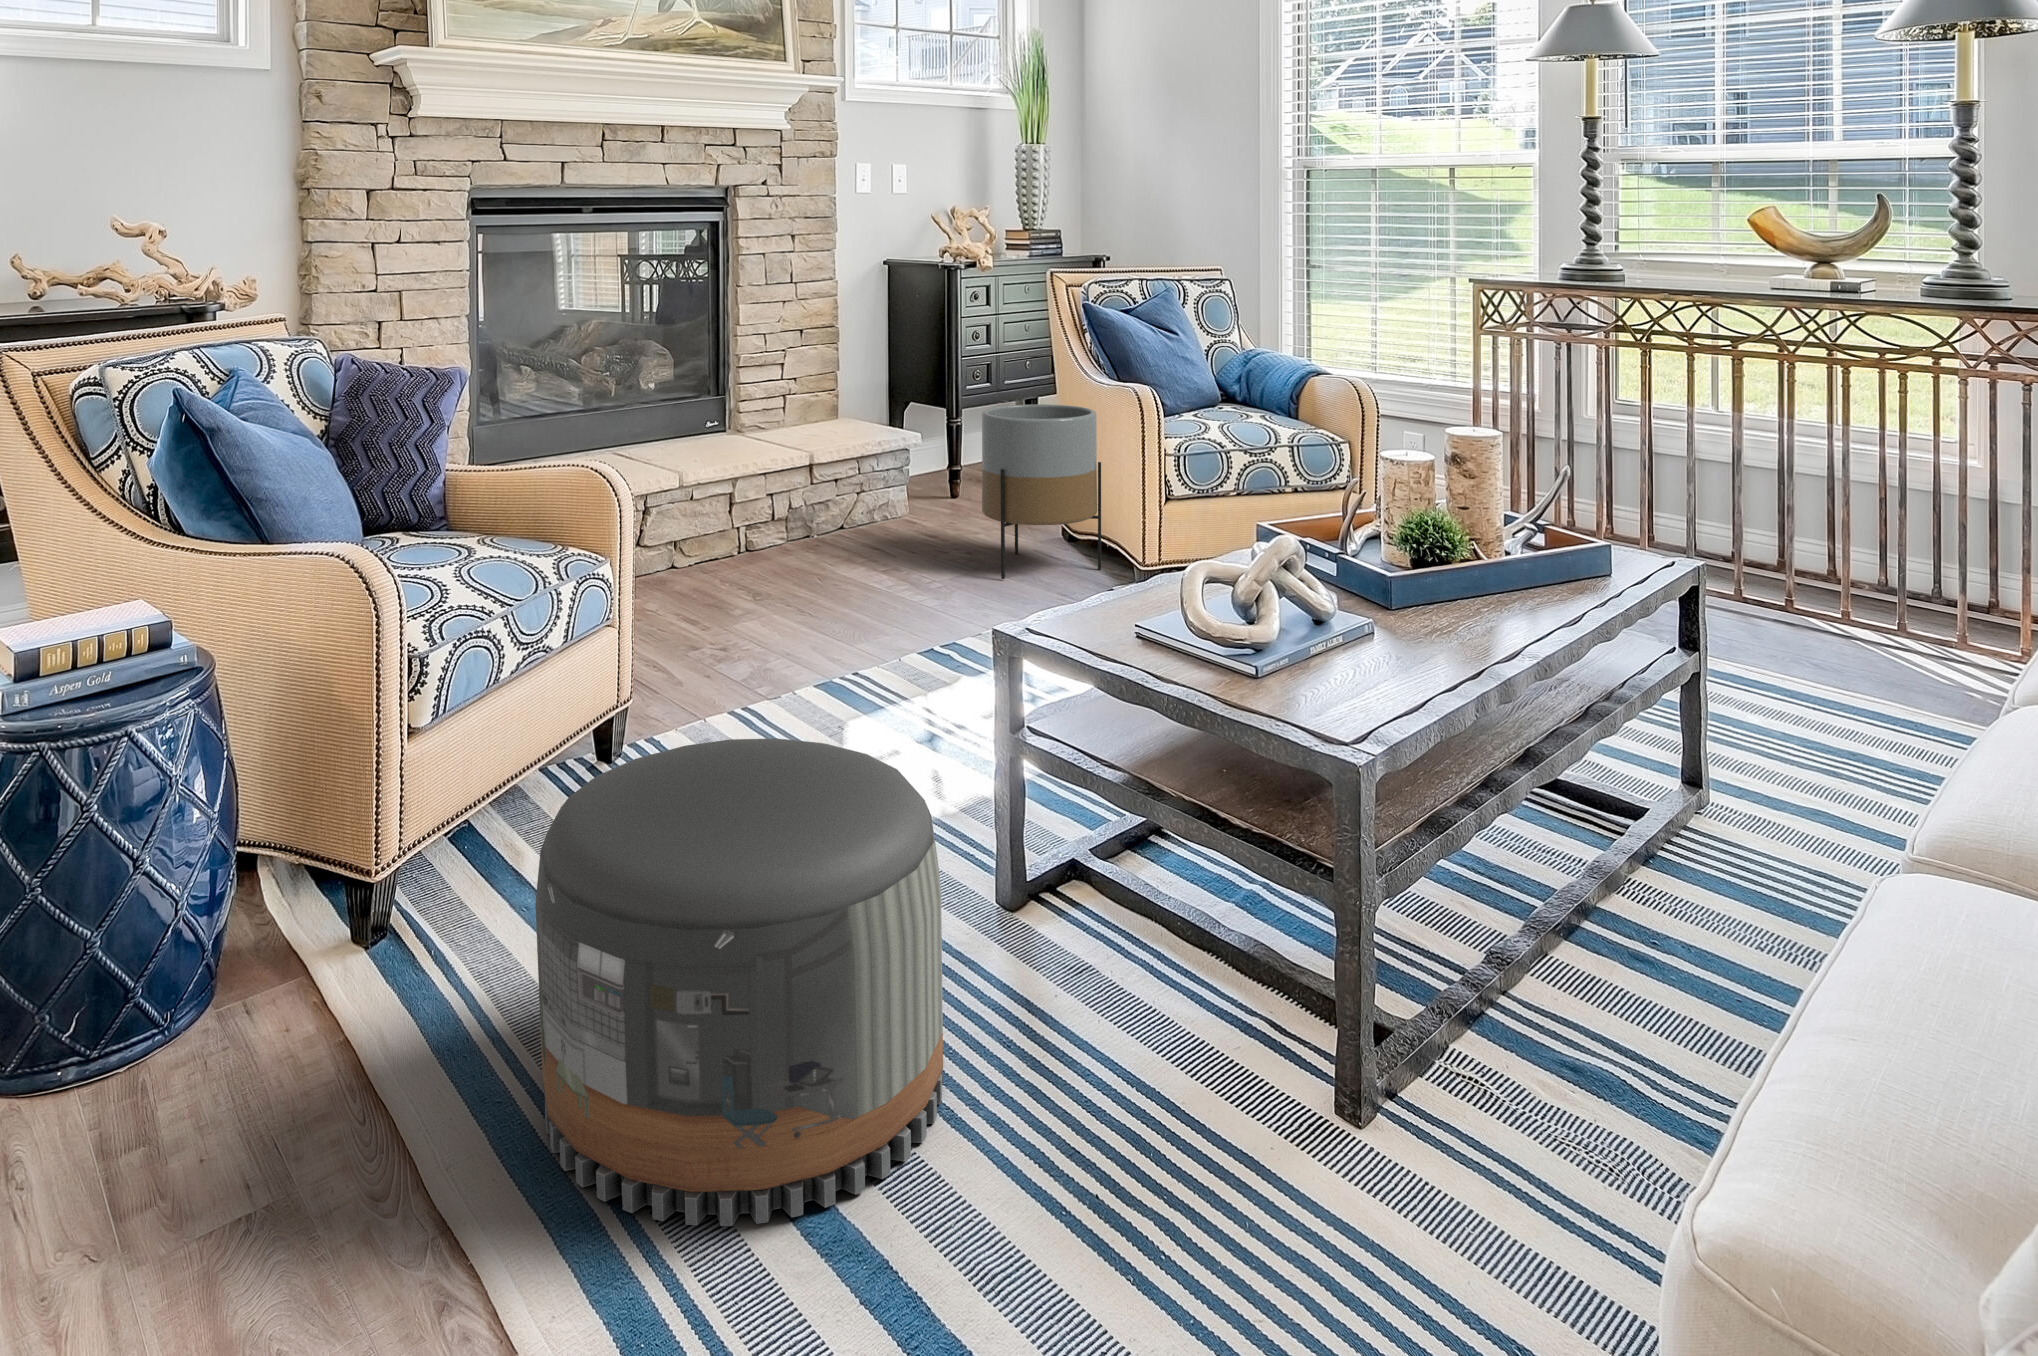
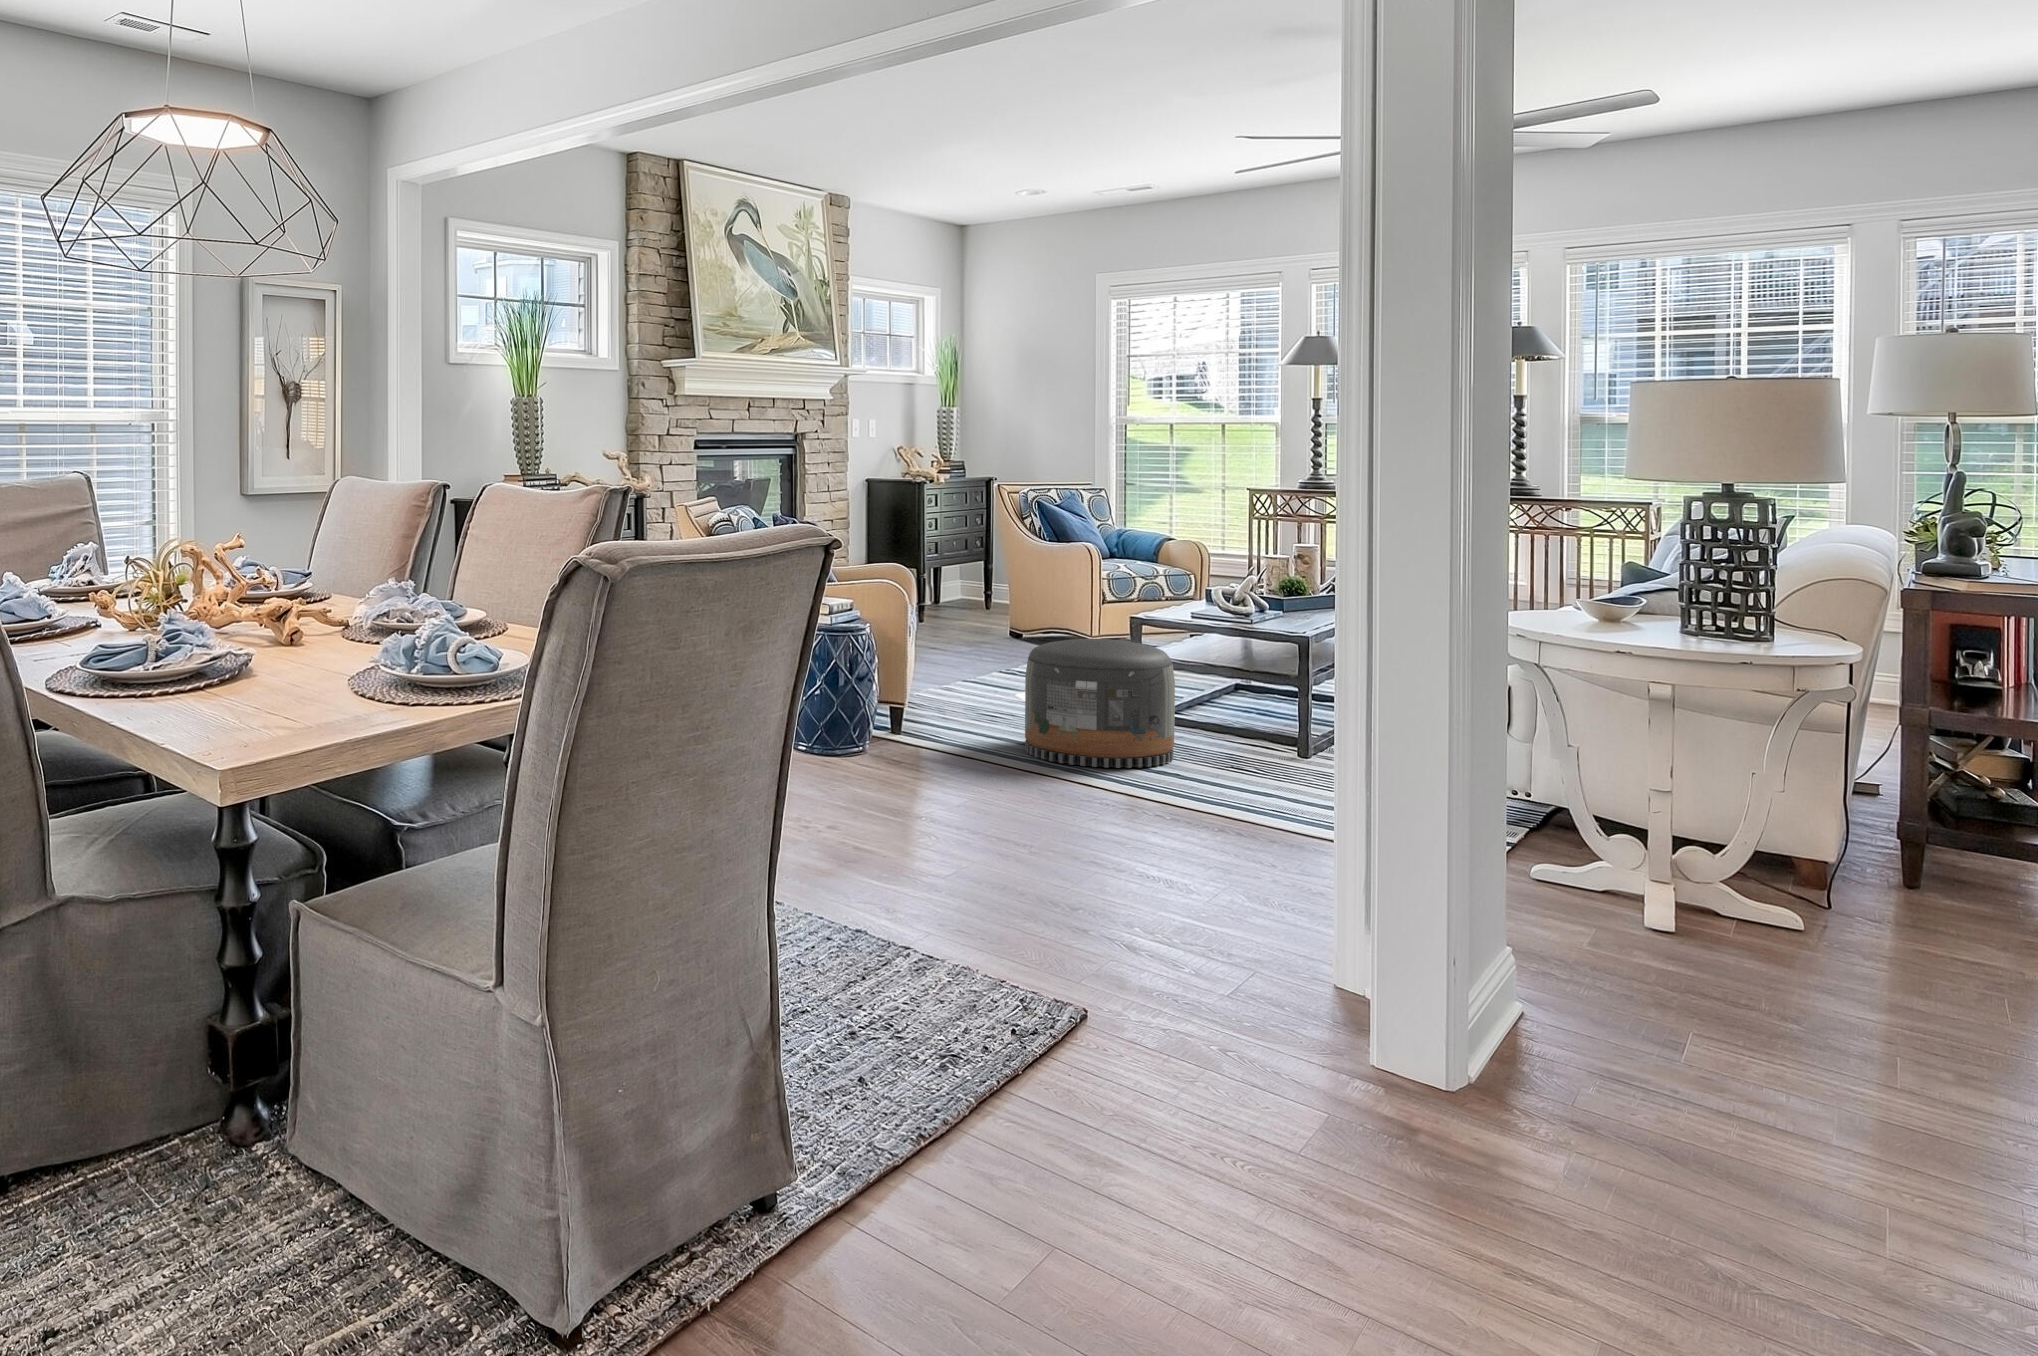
planter: present [982,404,1101,579] -> none [982,559,1052,654]

